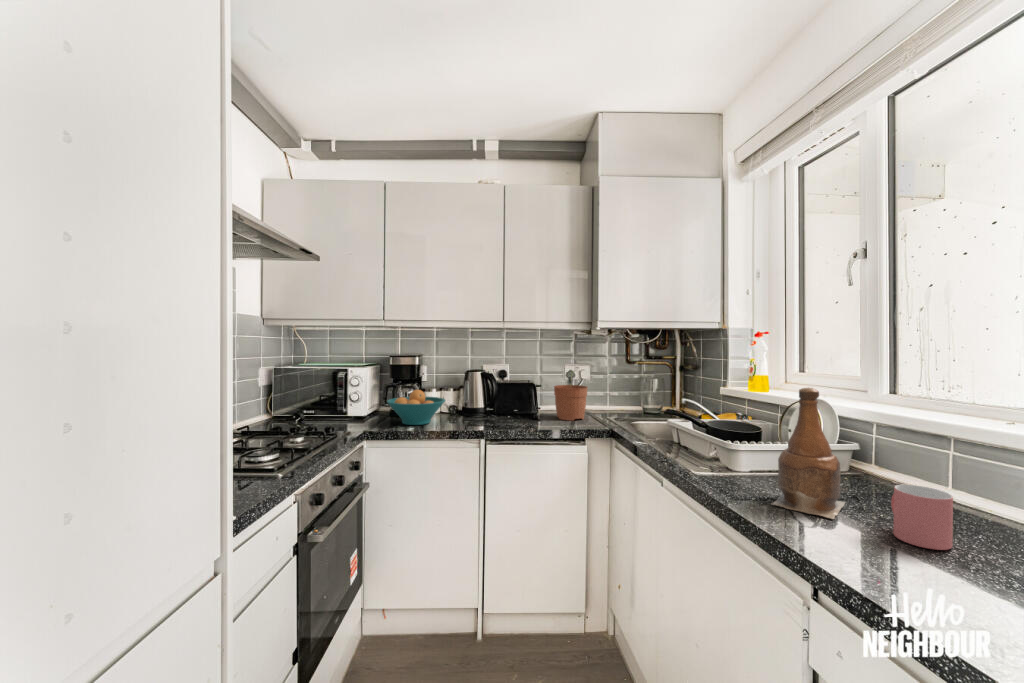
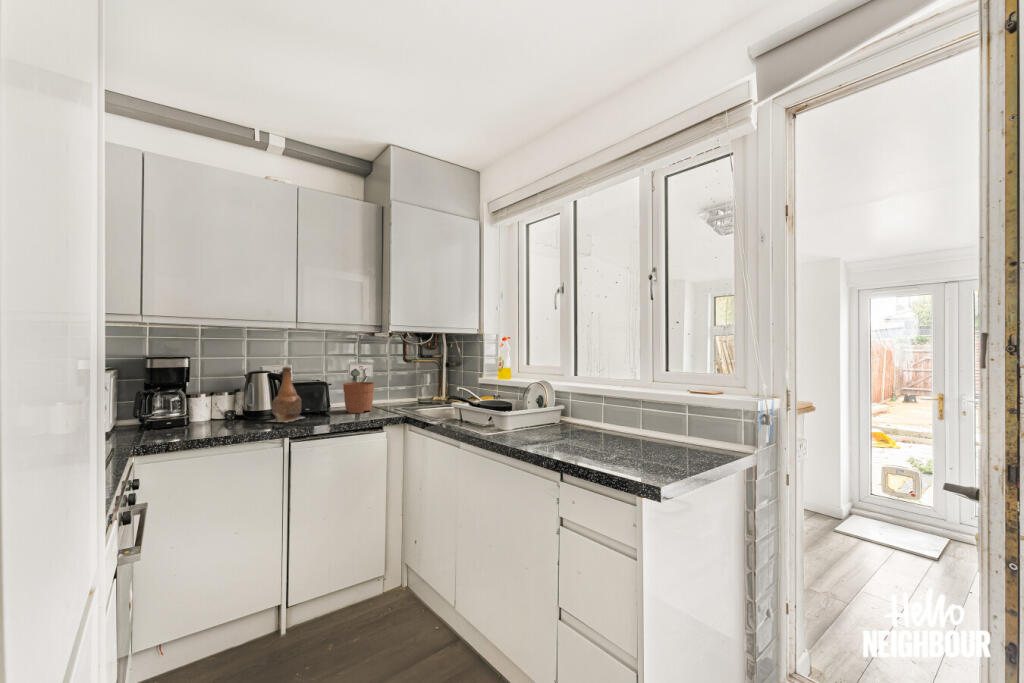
bottle: present [772,388,845,519] -> present [271,366,304,422]
fruit bowl: present [387,390,445,425] -> none [149,395,227,433]
mug: present [891,485,953,550] -> none [589,422,616,455]

